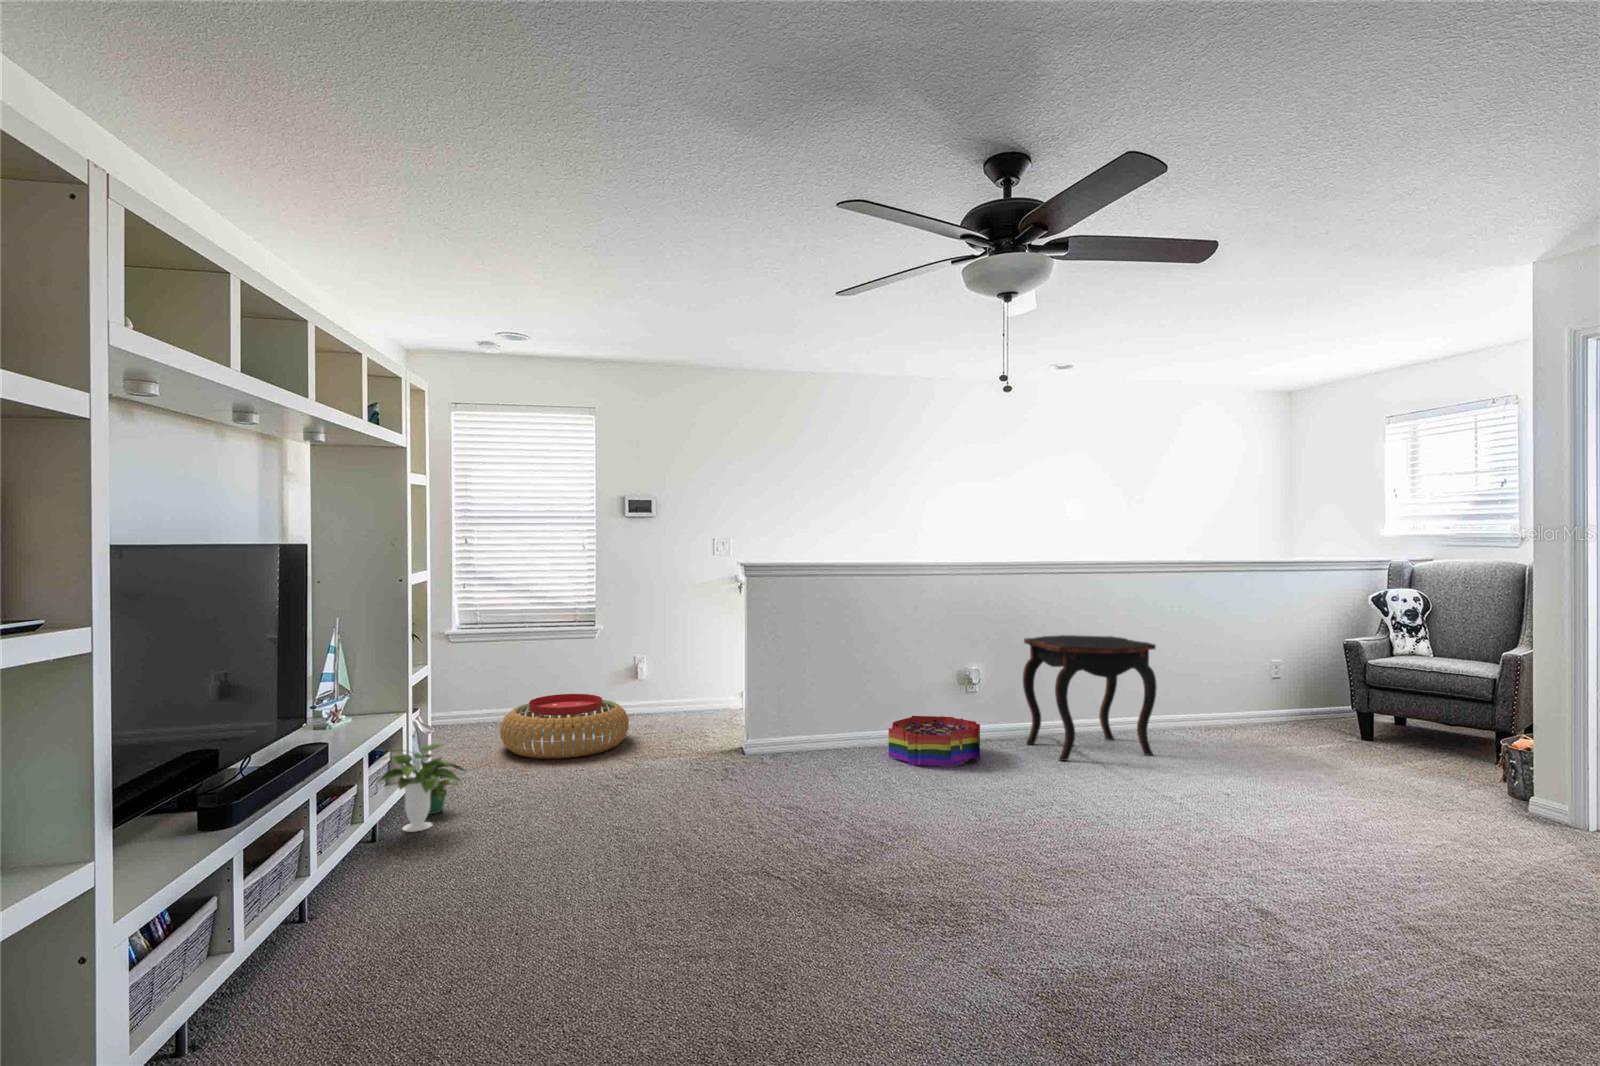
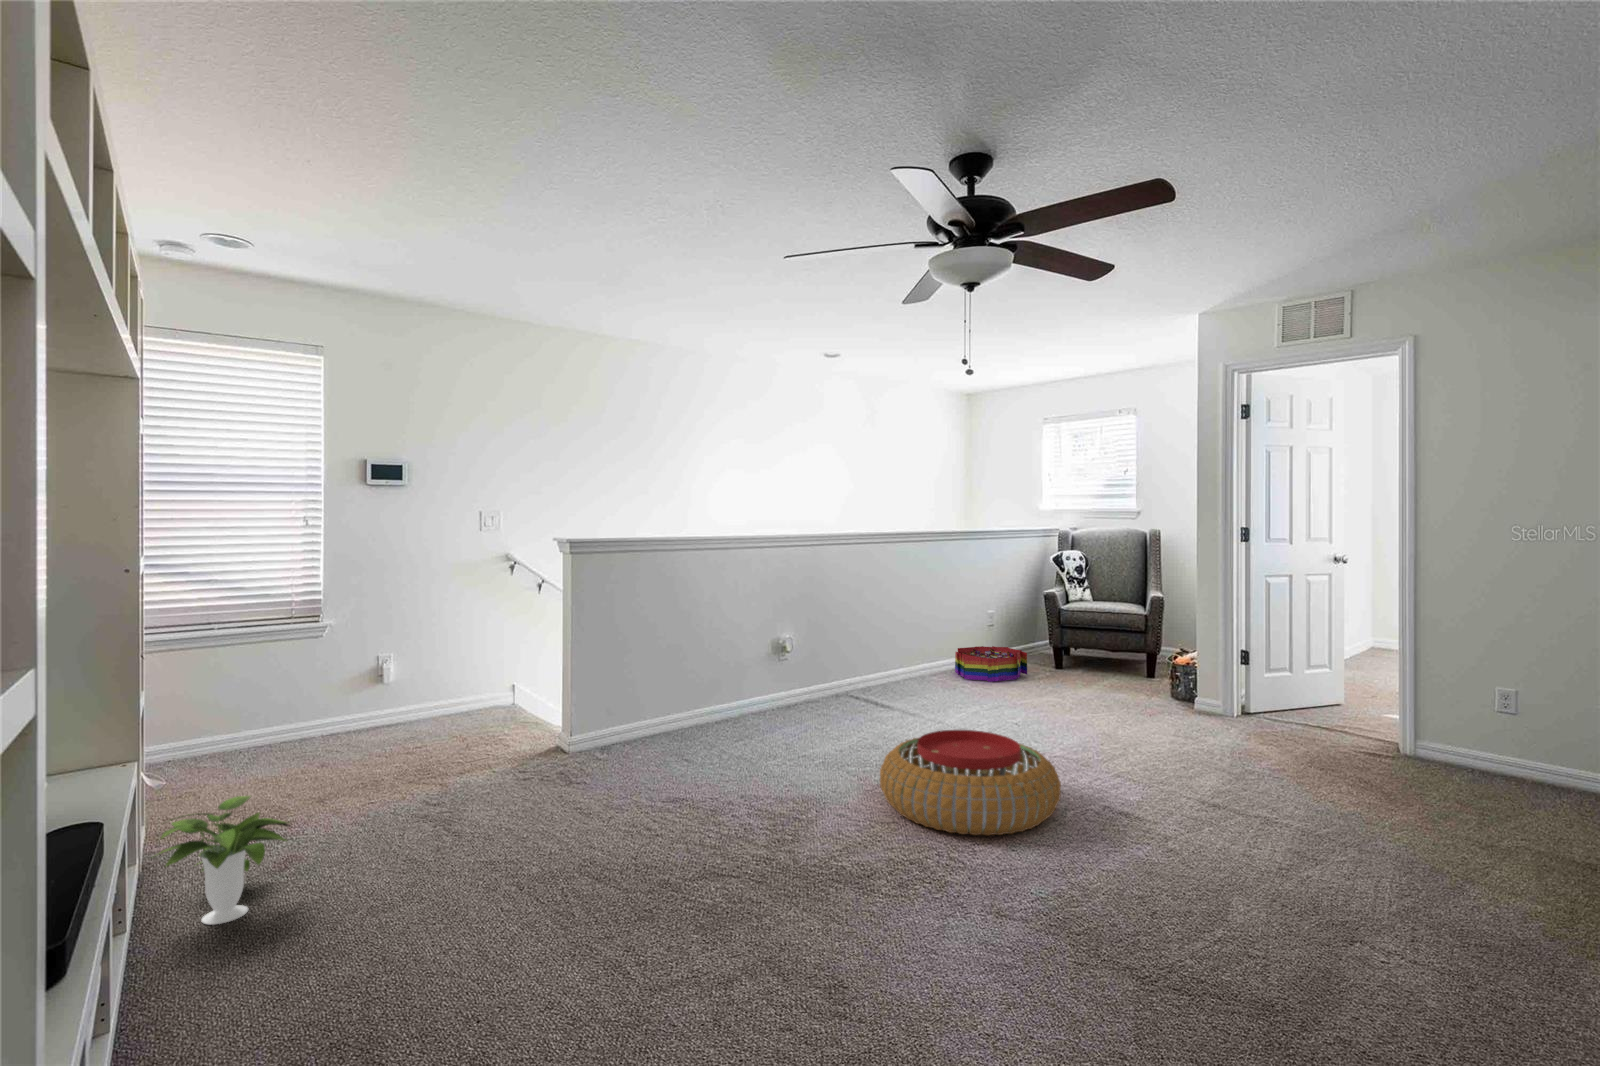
side table: present [1023,635,1157,761] -> none [829,599,940,716]
pouf: present [500,694,629,758] -> present [880,730,1061,835]
storage bin: present [889,716,980,766] -> present [955,646,1027,682]

